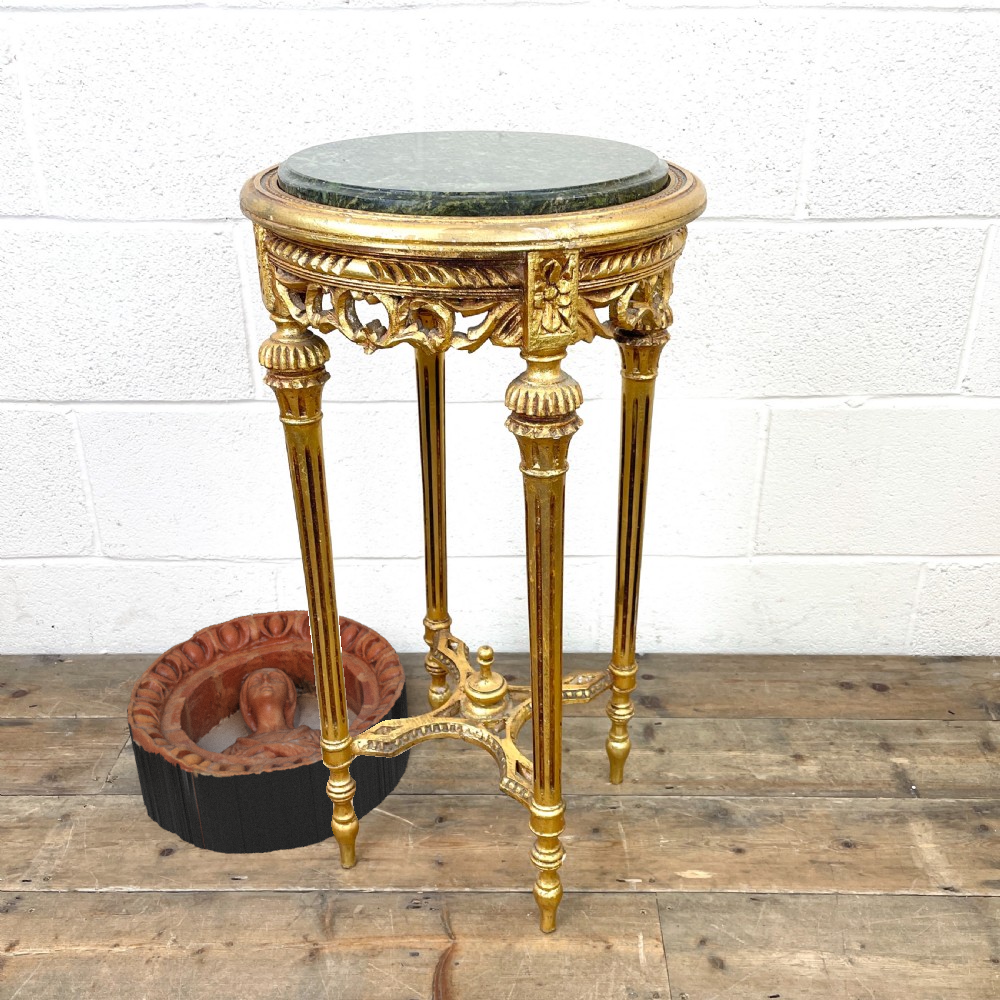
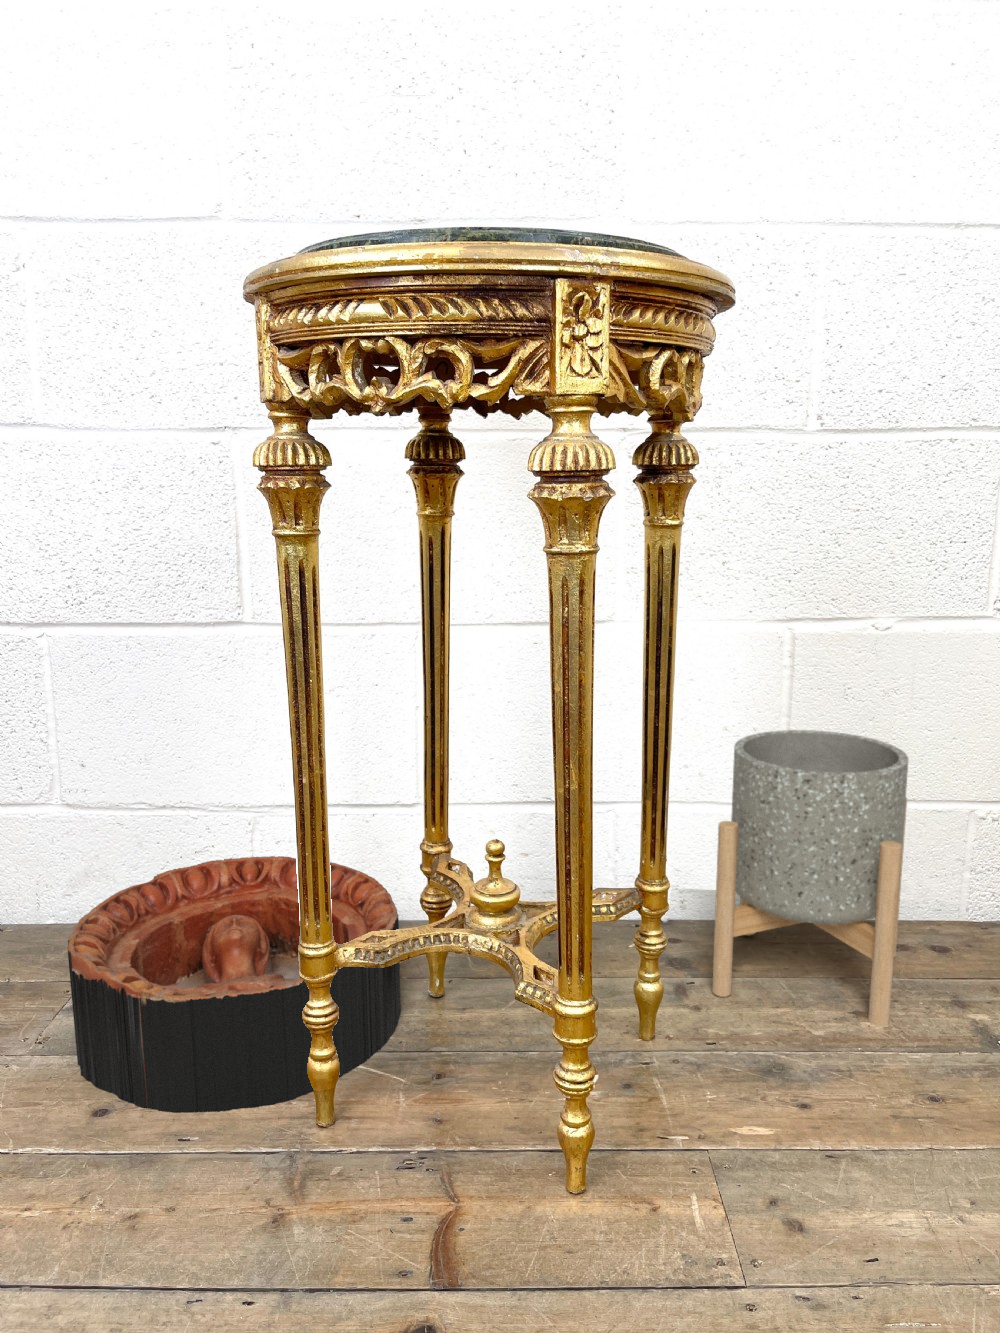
planter: none [676,503,859,769] -> present [712,730,909,1026]

